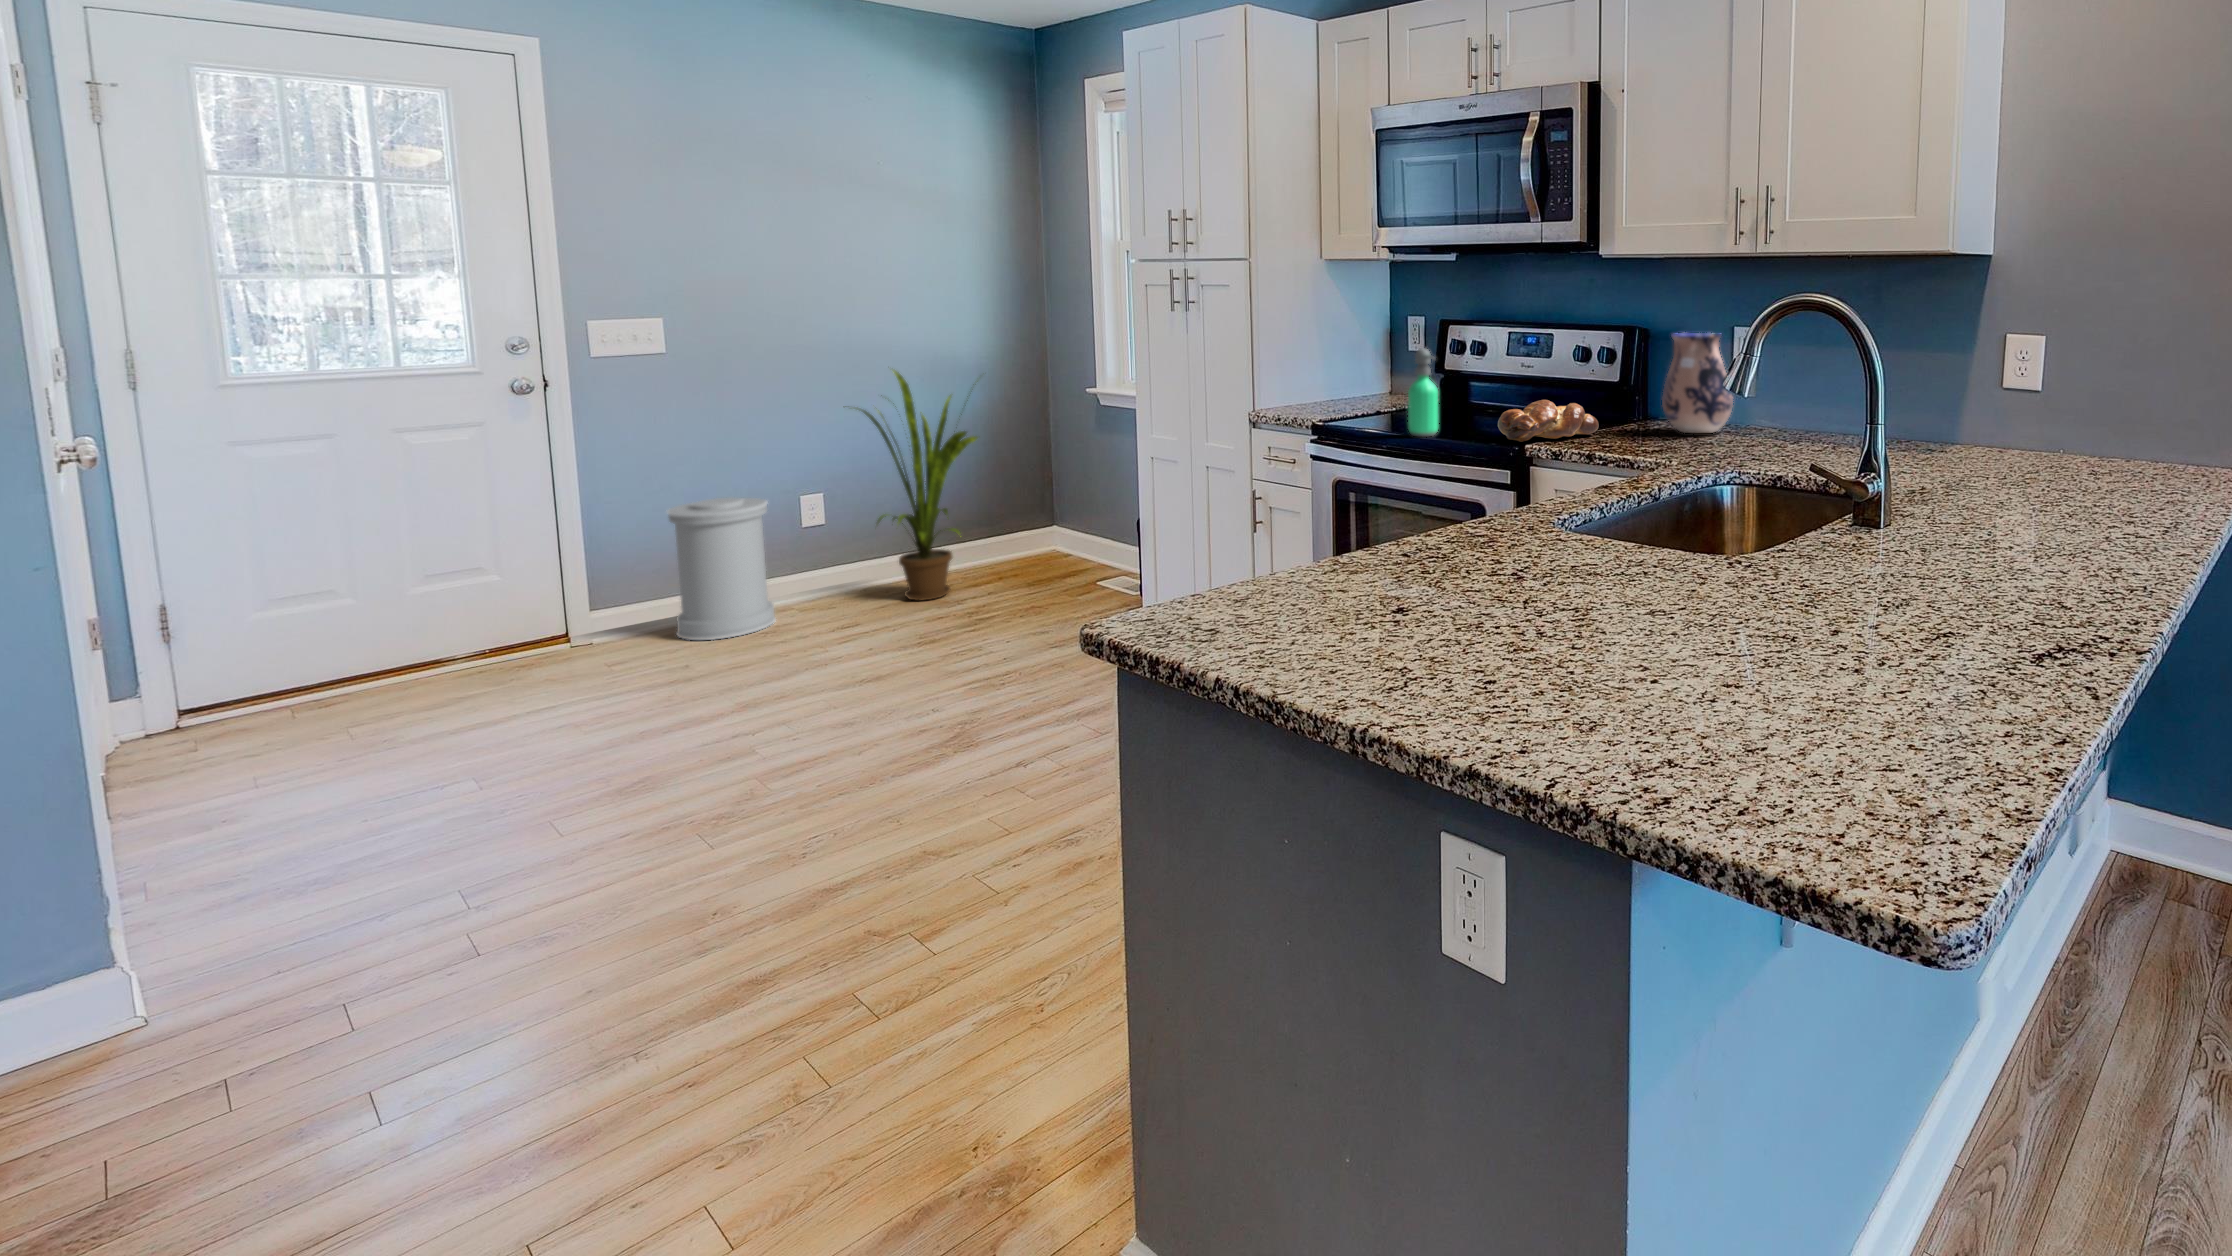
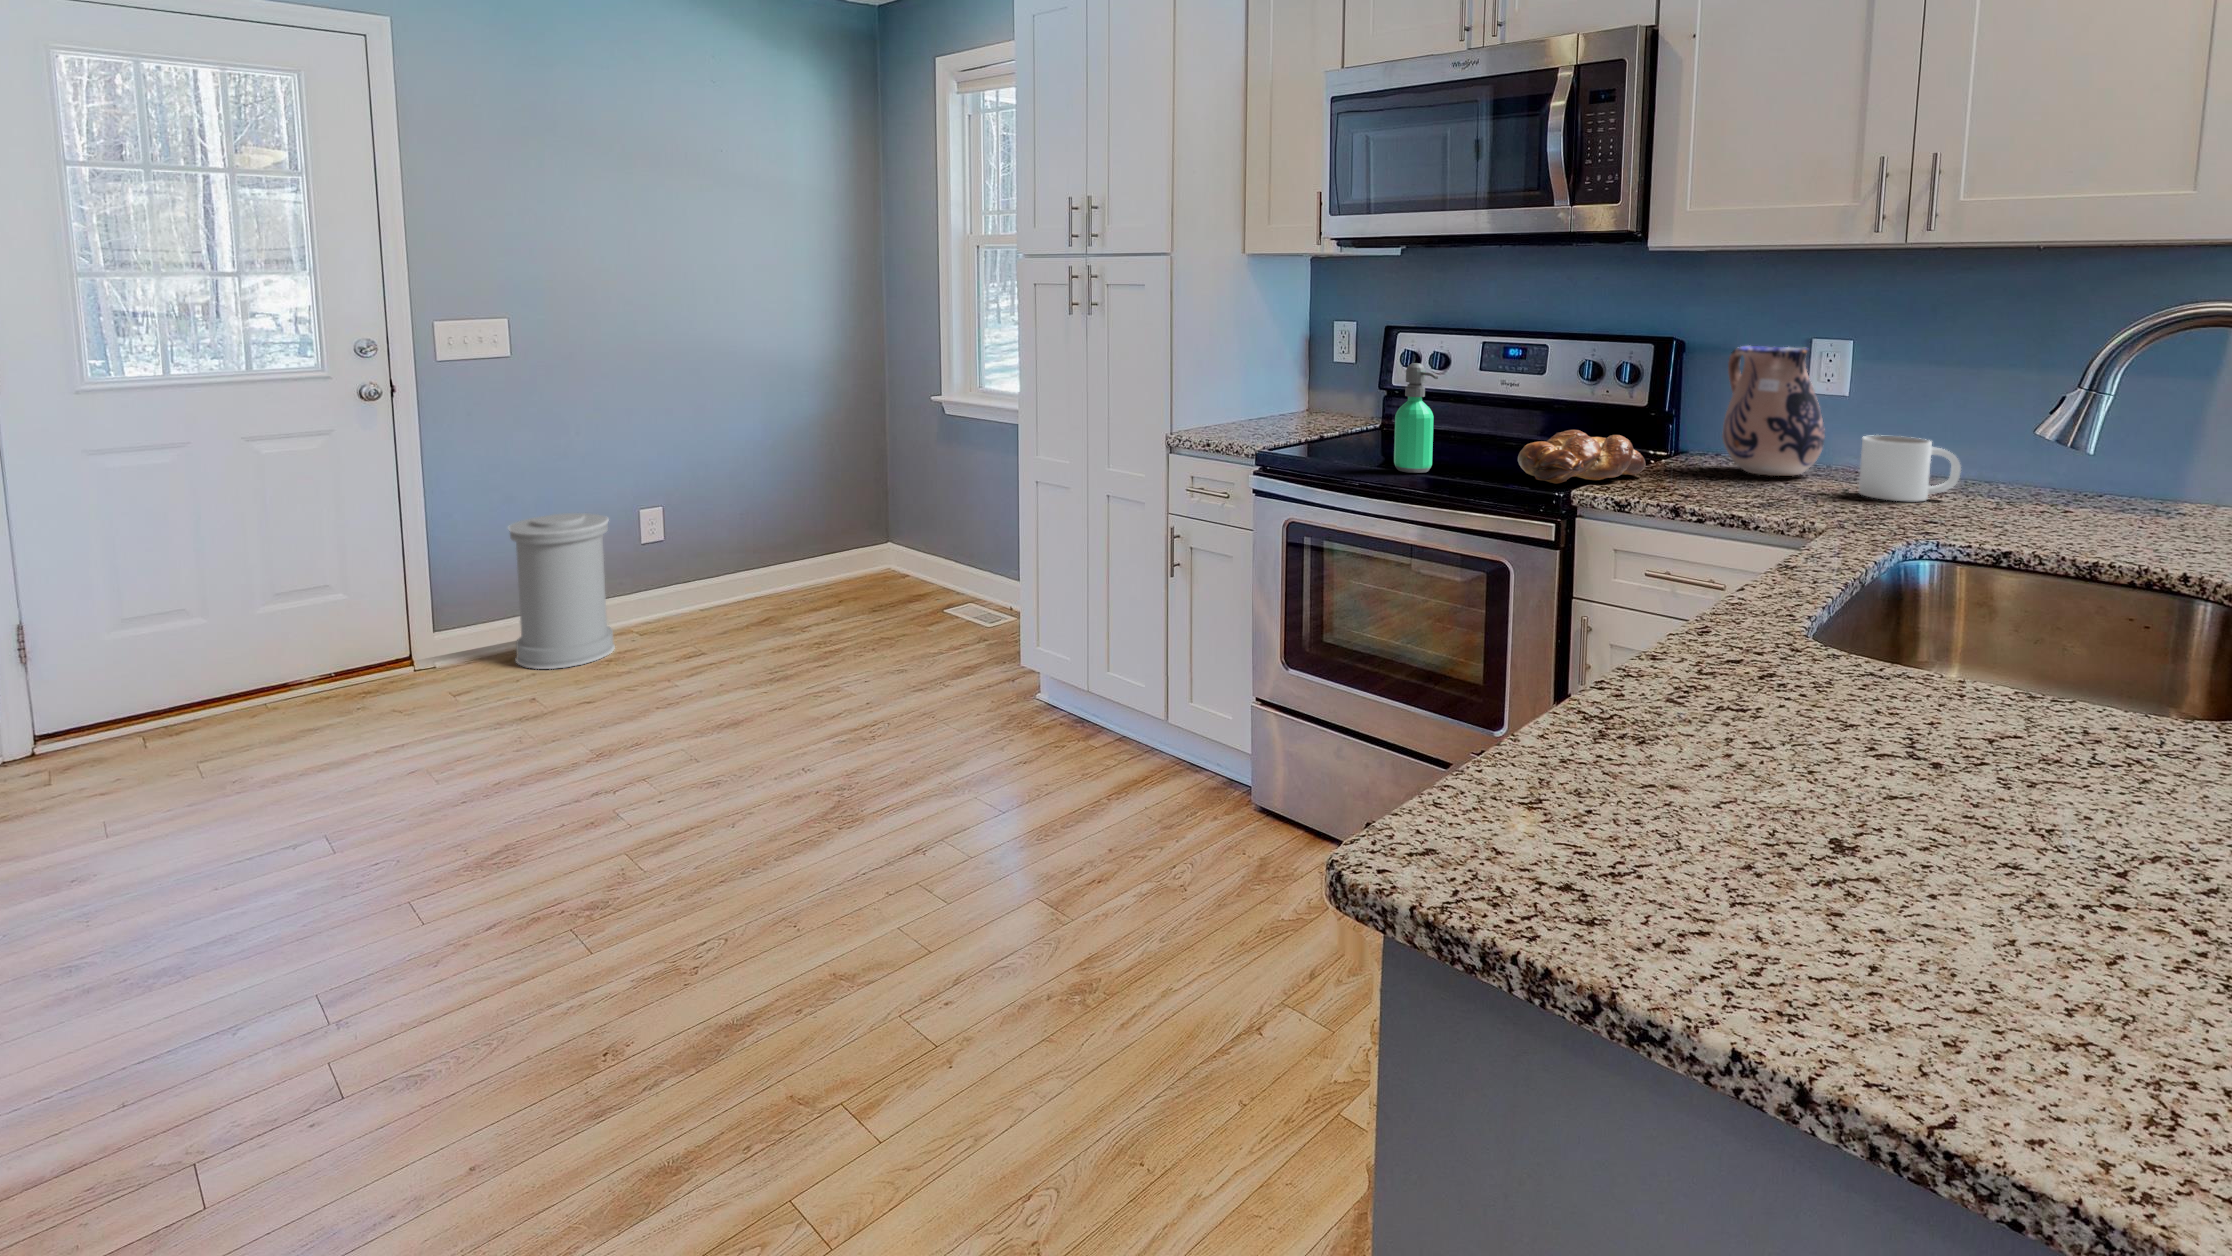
house plant: present [845,370,977,601] -> none [682,372,835,629]
mug: none [1736,399,1801,448] -> present [1859,435,1961,501]

